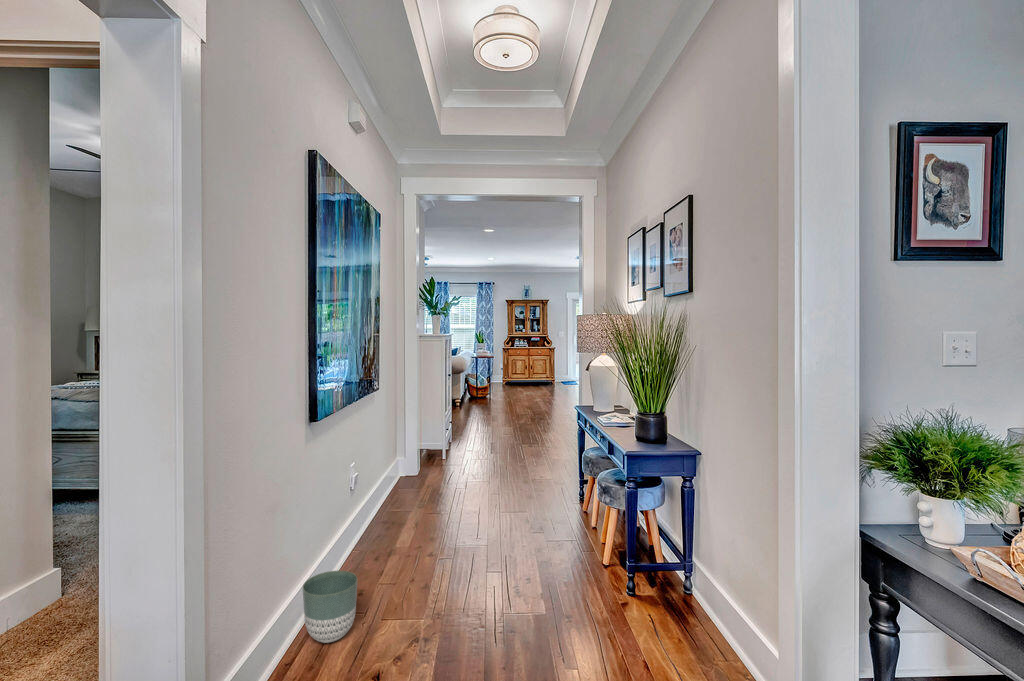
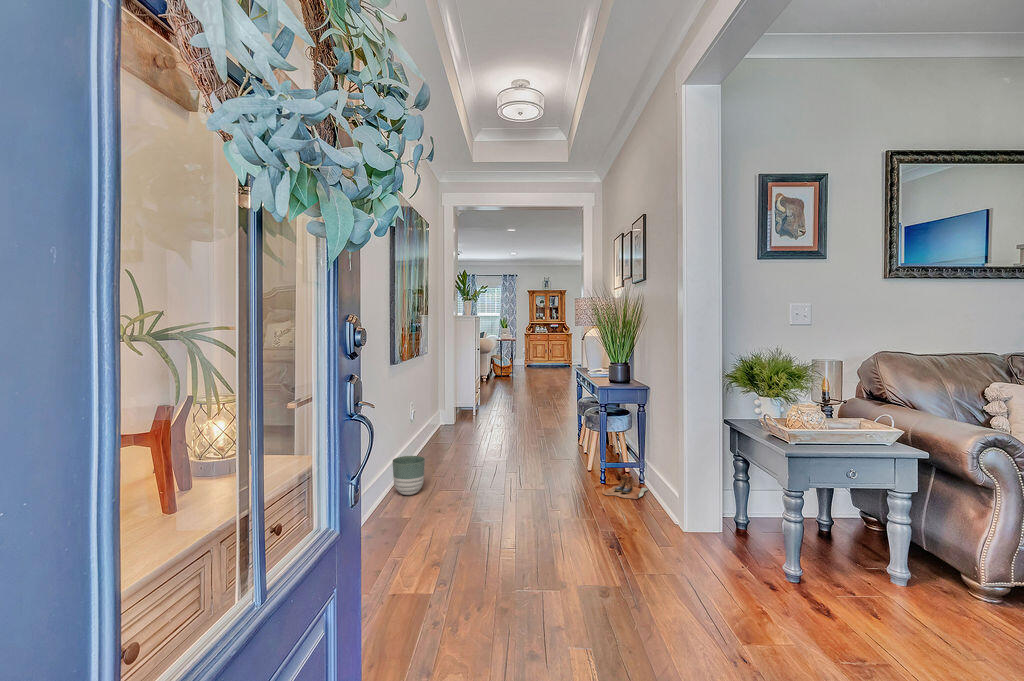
boots: none [640,591,708,641] -> present [603,474,648,499]

